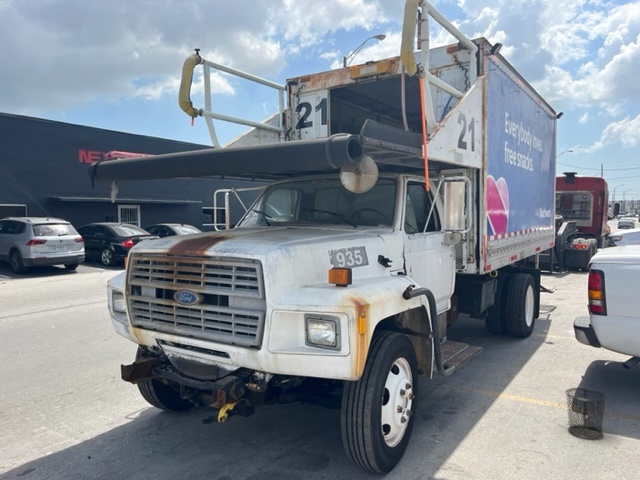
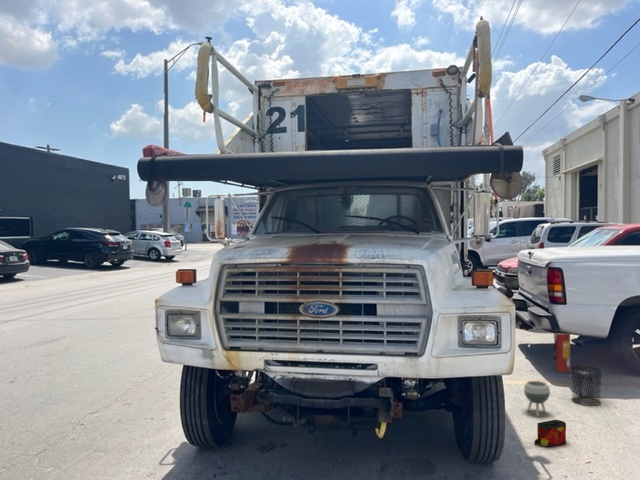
fire extinguisher: none [596,335,623,398] -> present [554,332,570,373]
planter: none [489,397,518,438] -> present [524,381,550,416]
bag: none [451,443,493,472] -> present [534,420,566,447]

